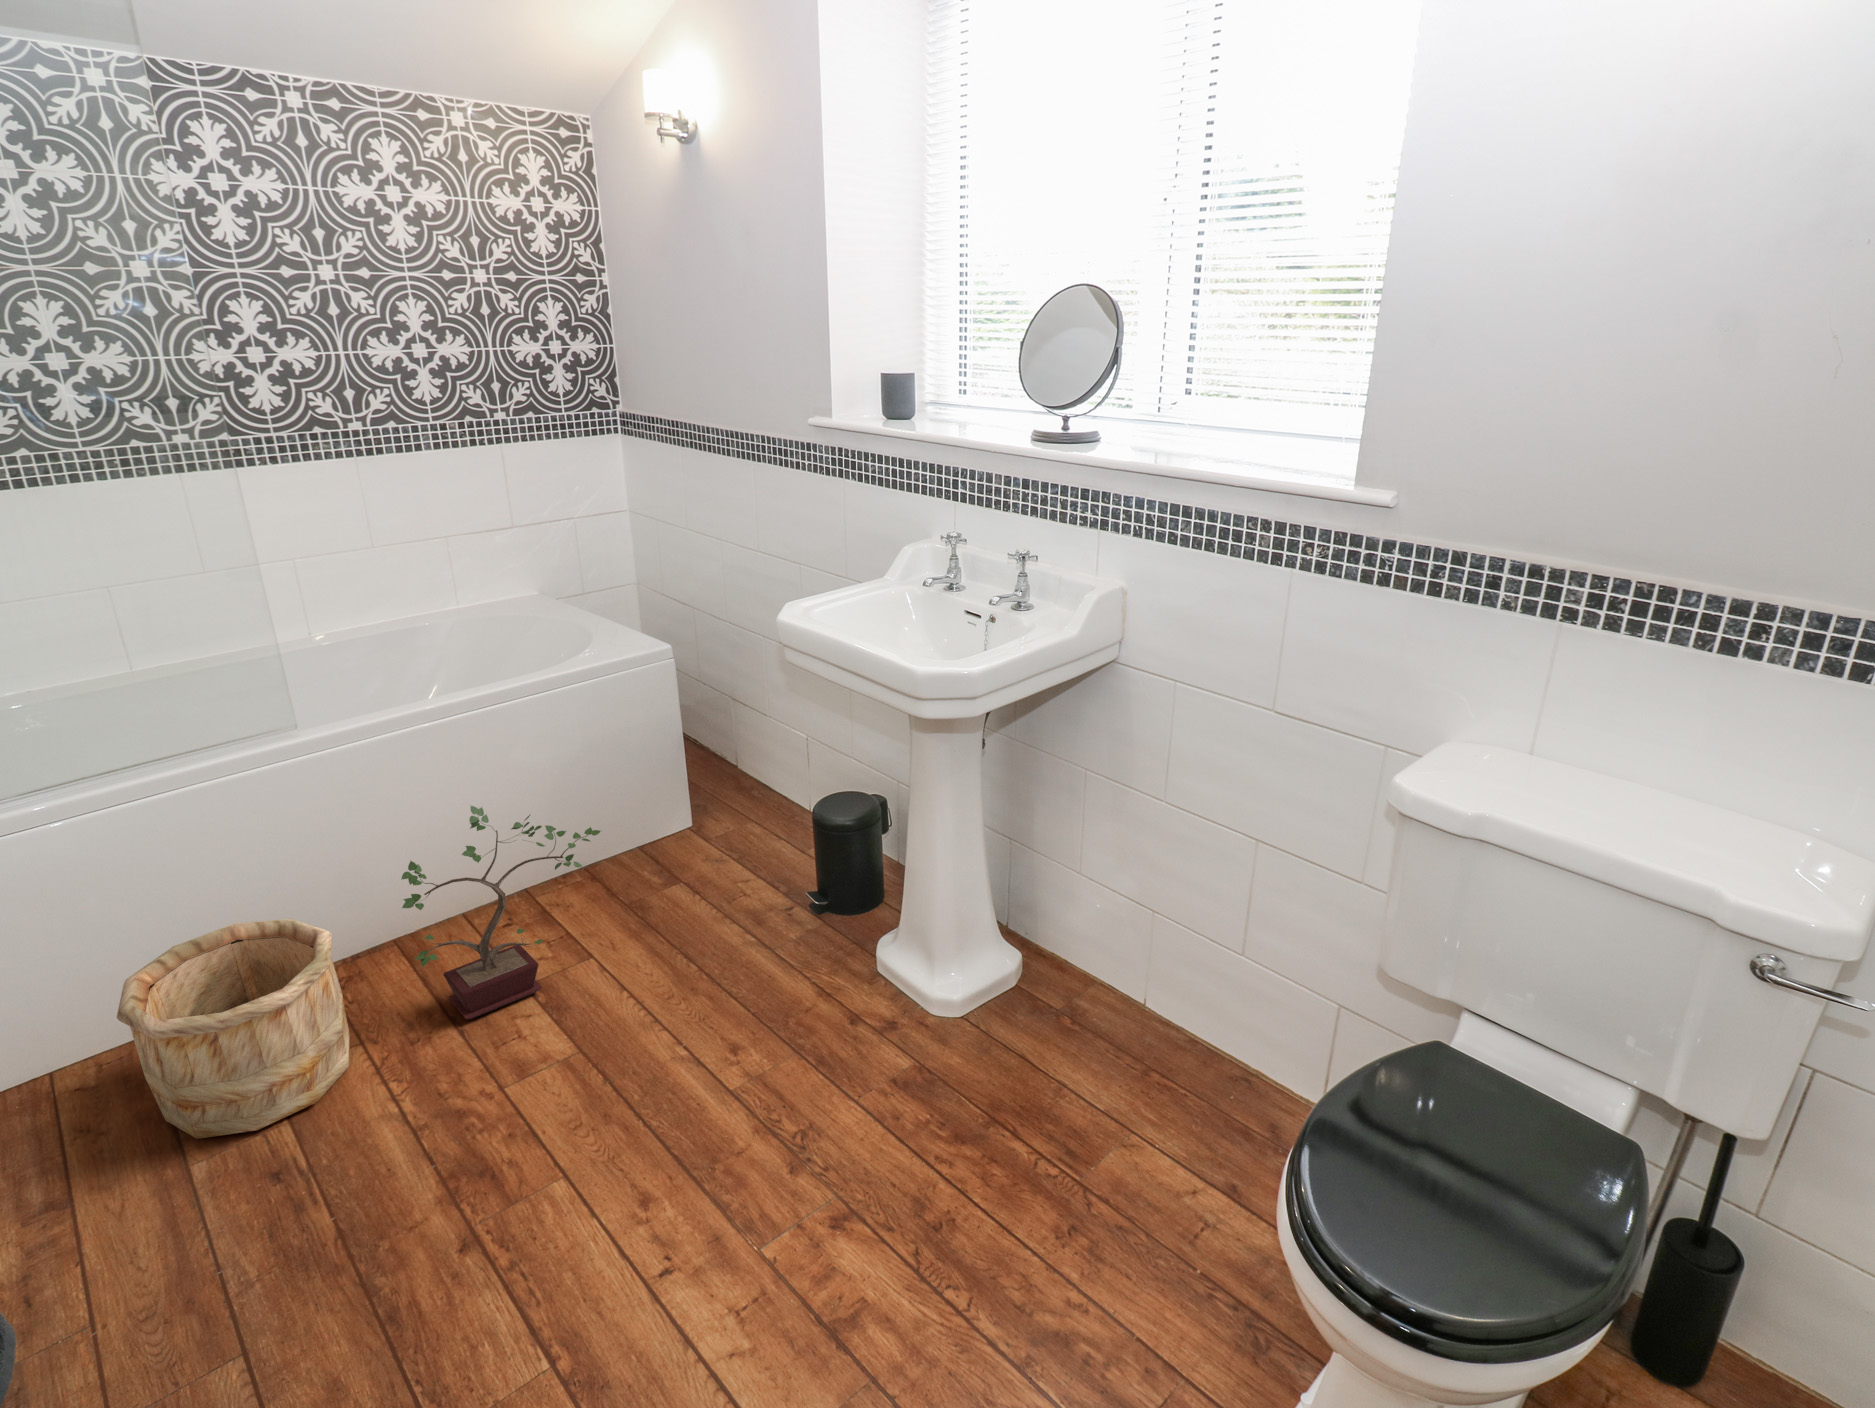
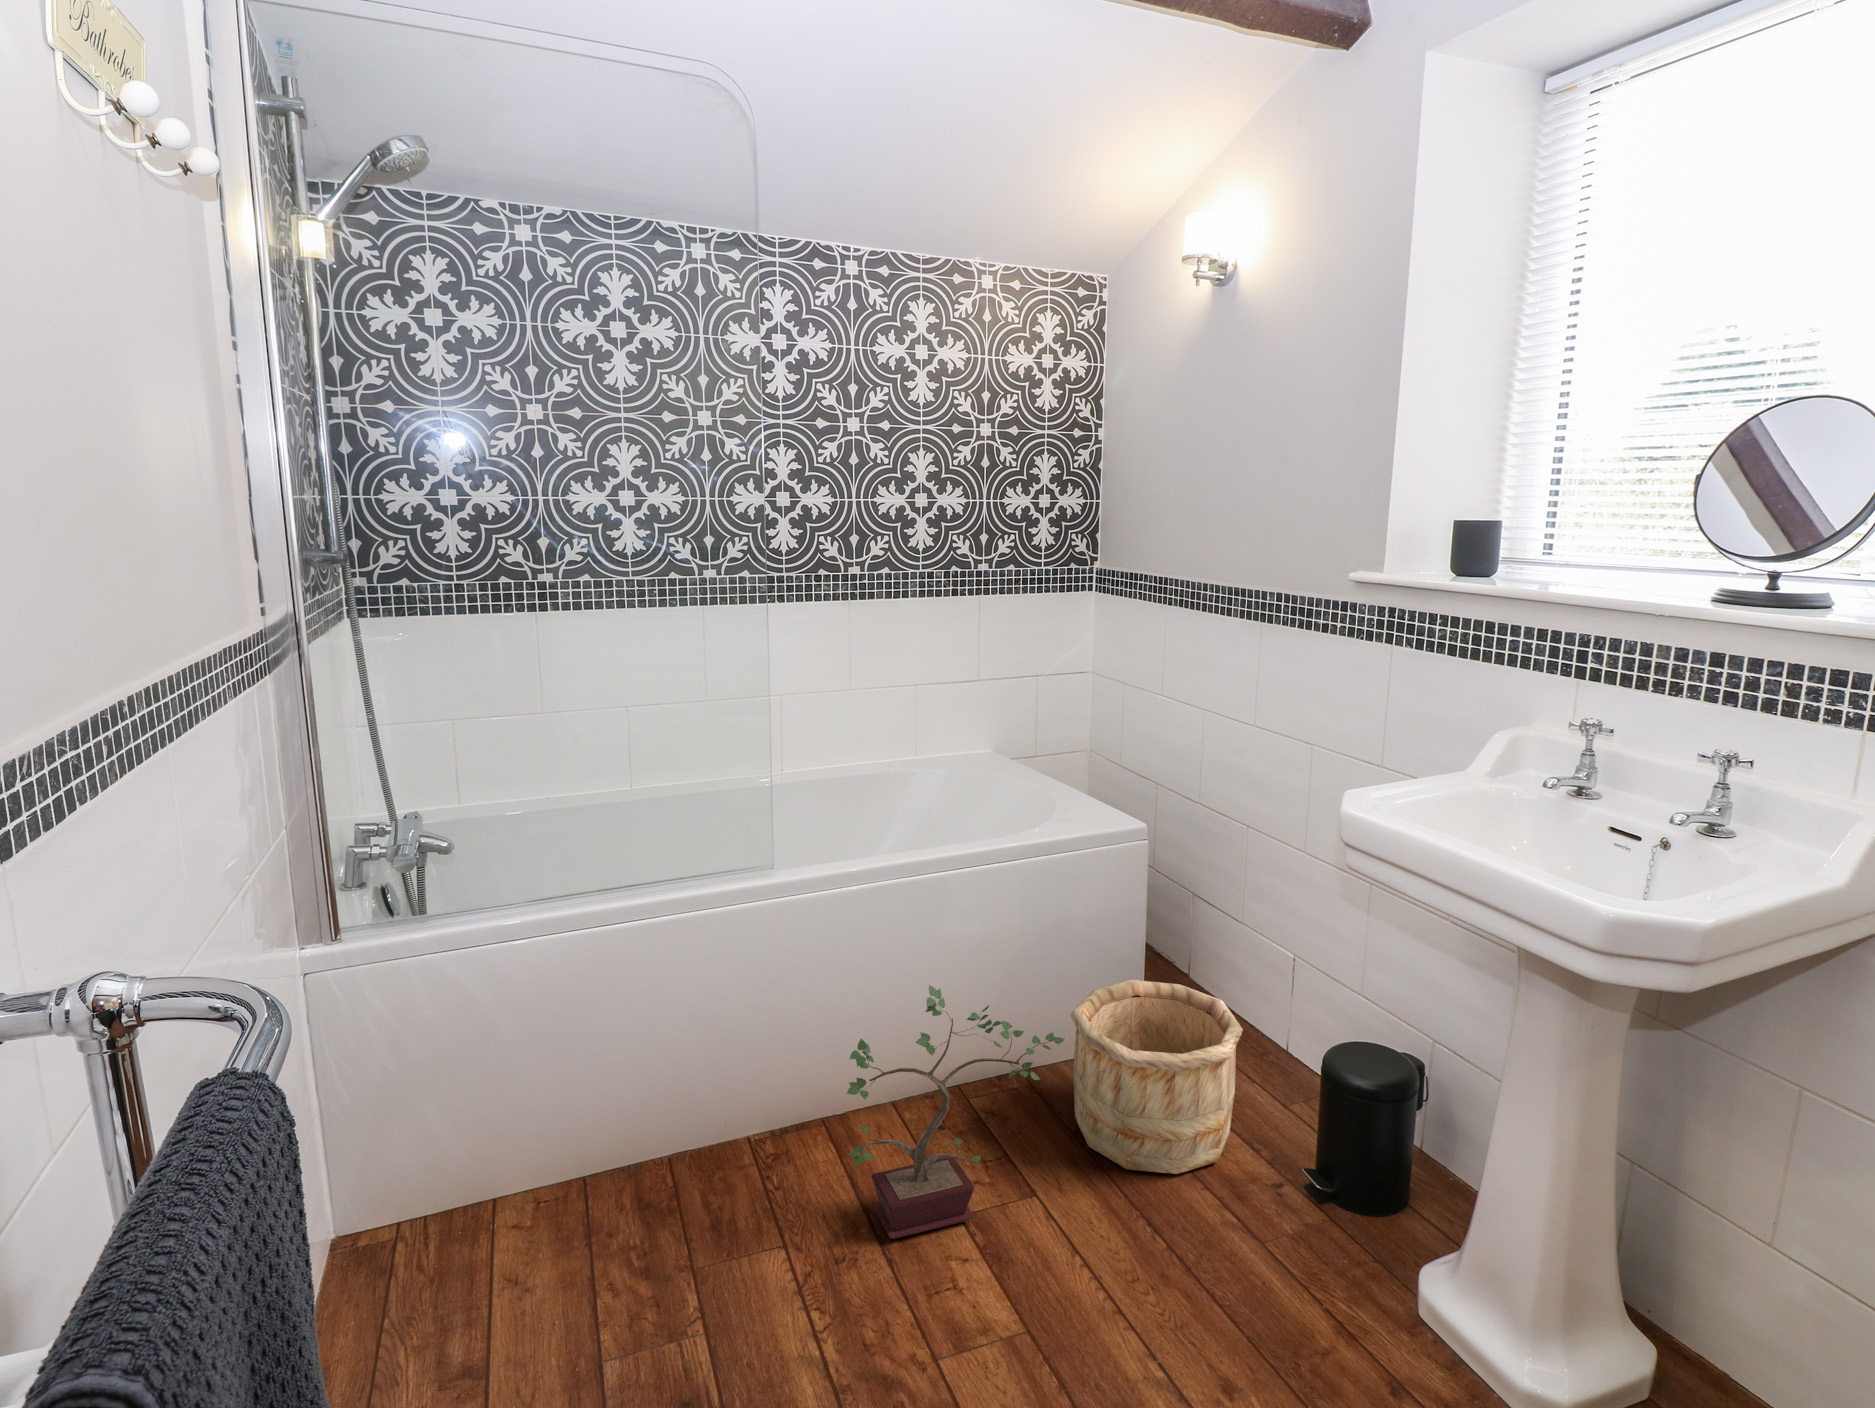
wooden bucket: present [117,919,350,1139] -> present [1070,980,1243,1174]

